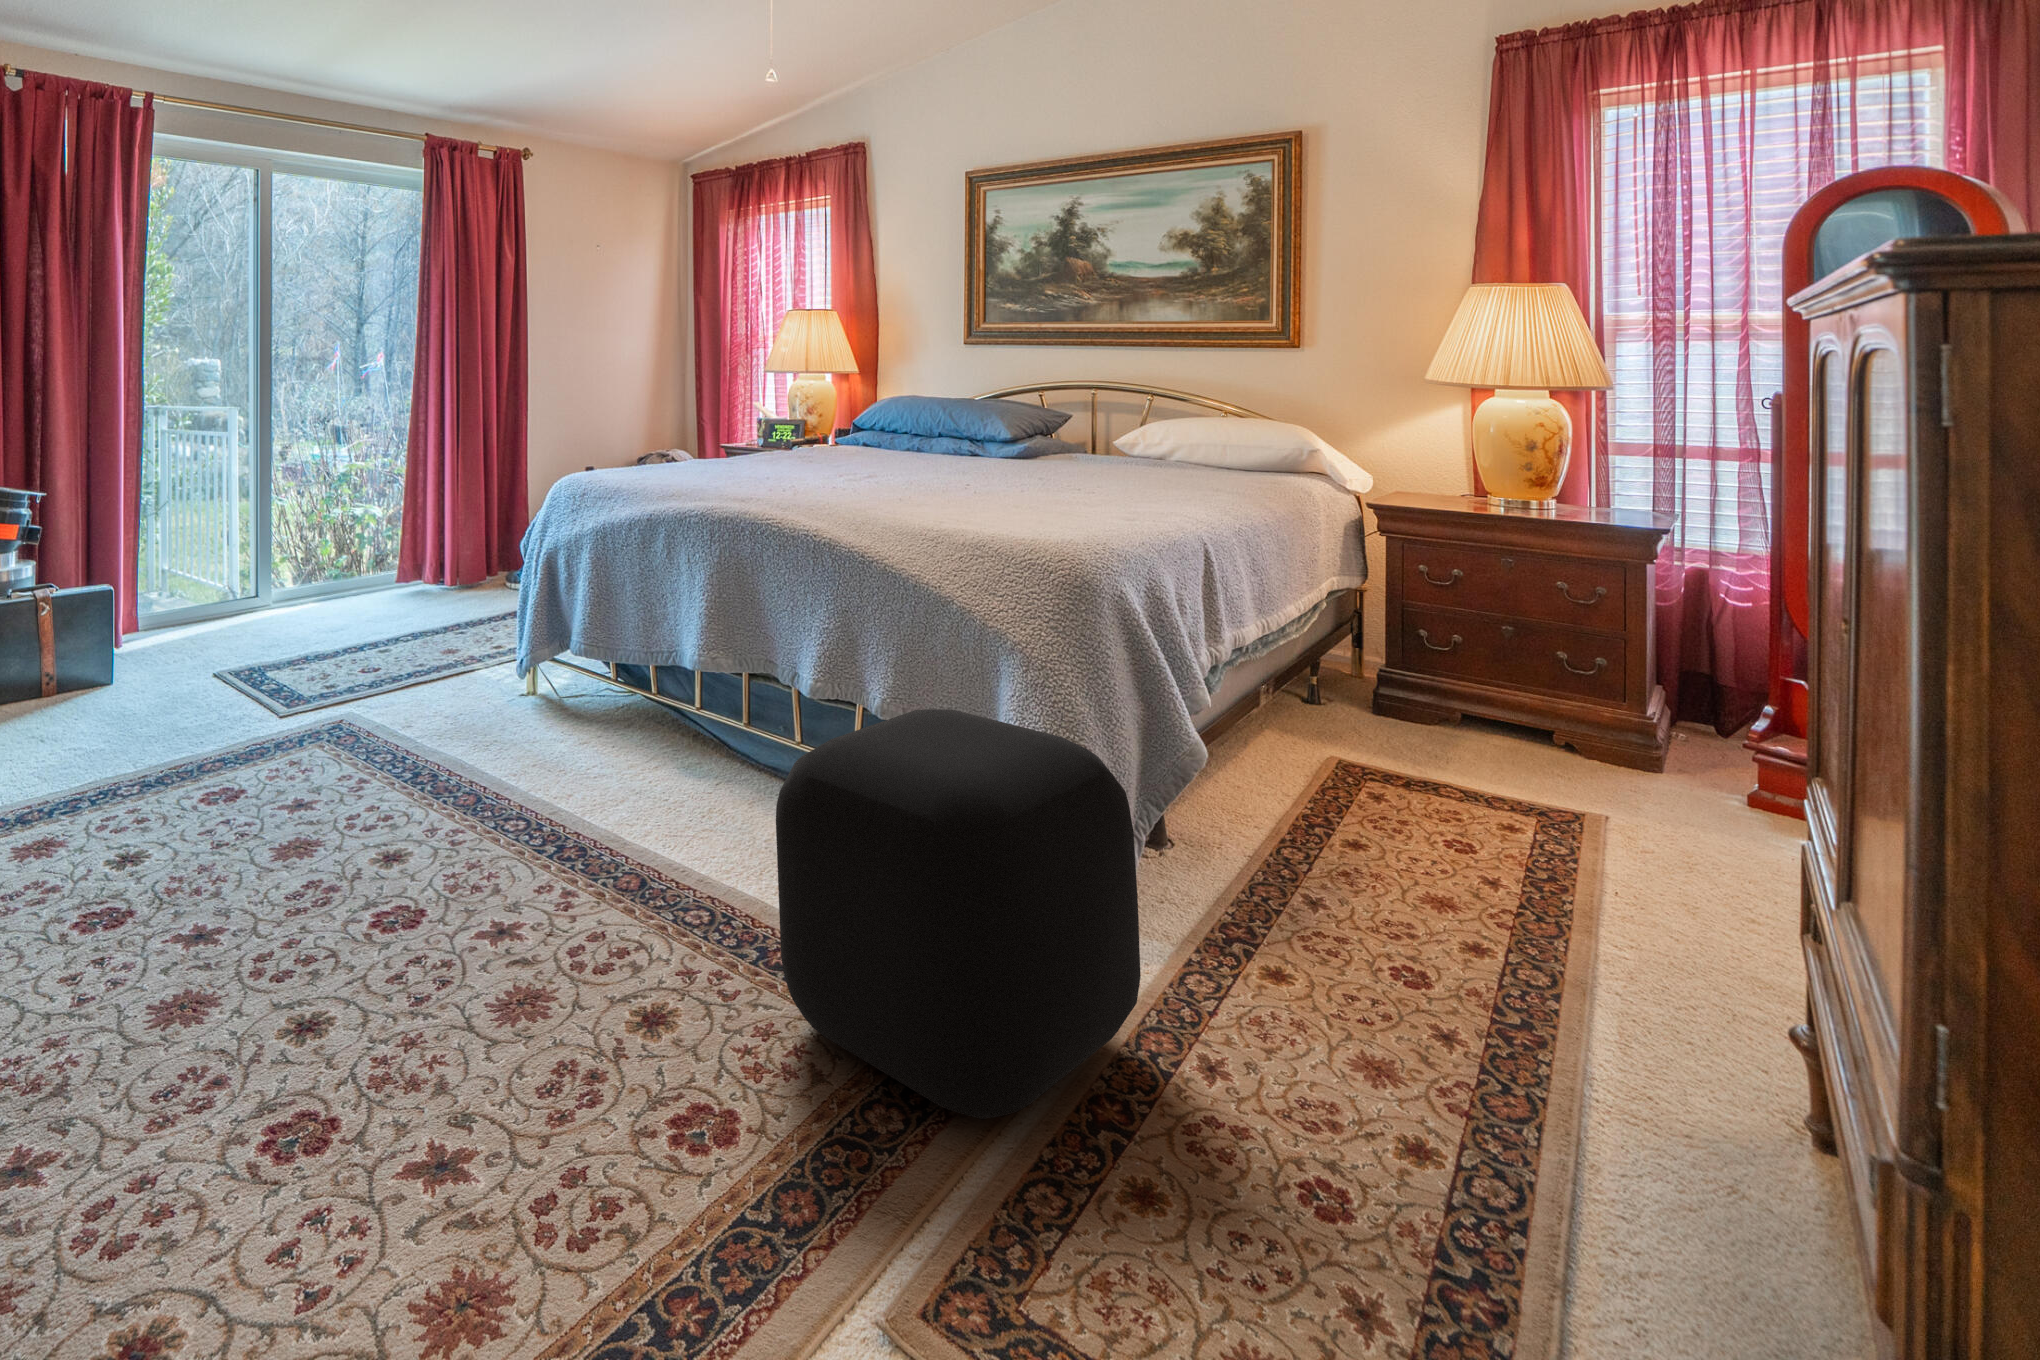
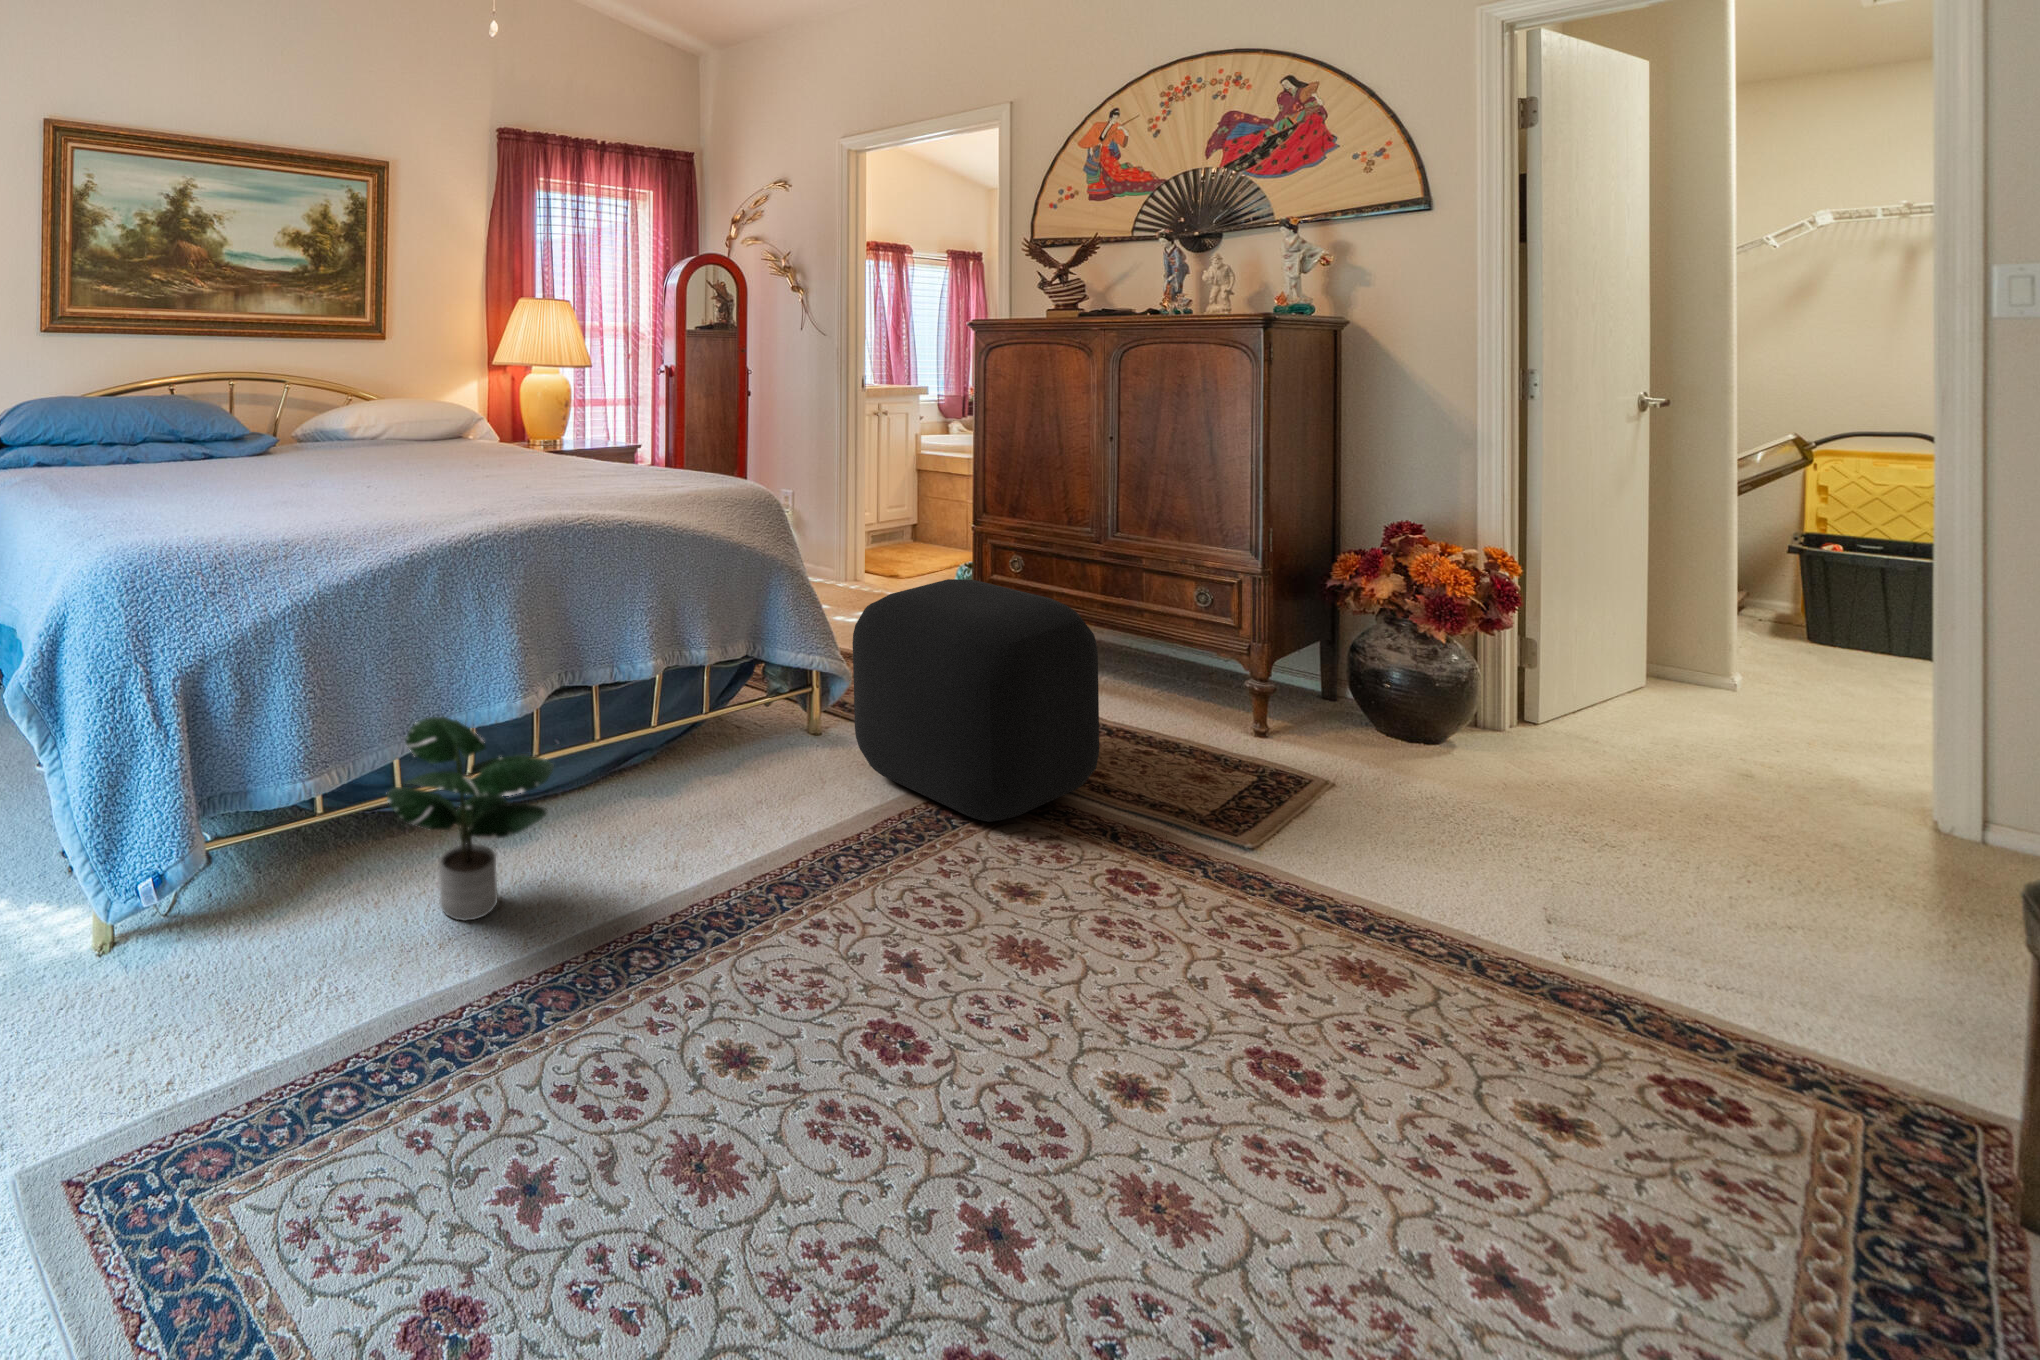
potted plant: none [522,634,631,774] -> present [387,717,554,920]

